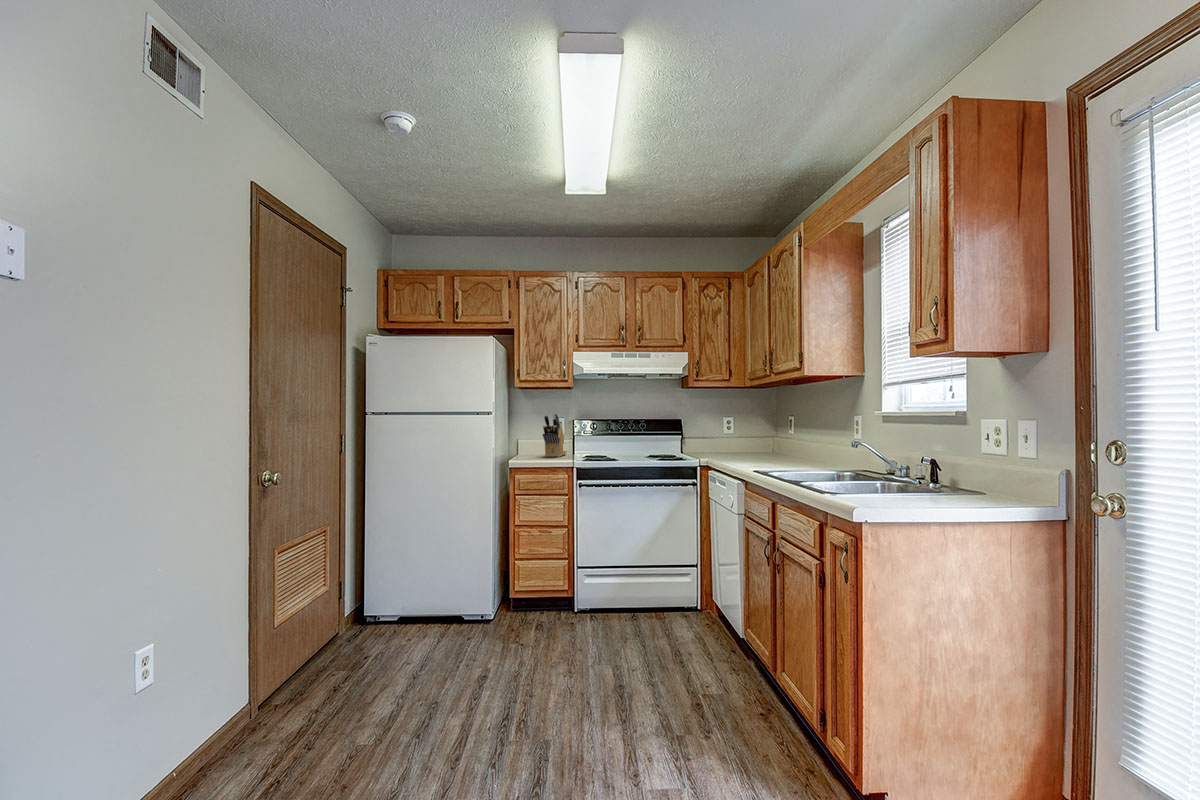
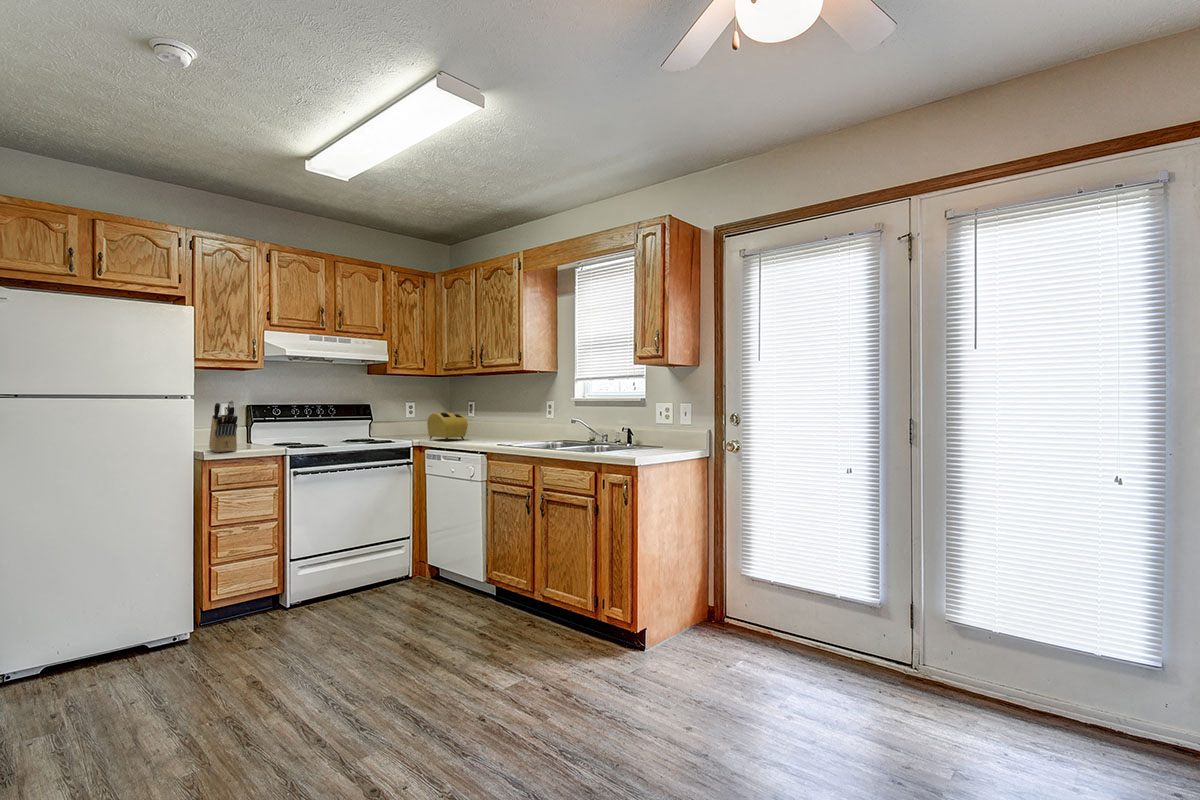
toaster: none [729,428,767,460] -> present [427,412,468,441]

